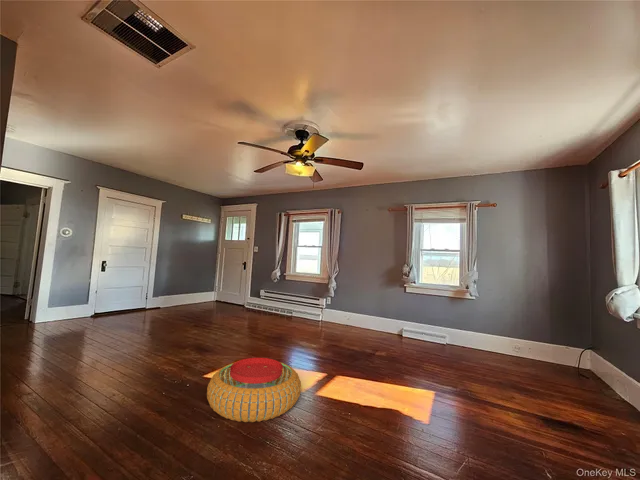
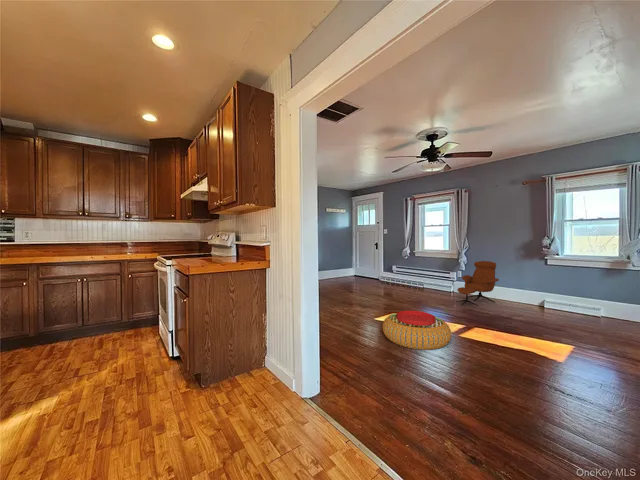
lounge chair: none [322,287,365,338] -> present [456,261,499,306]

